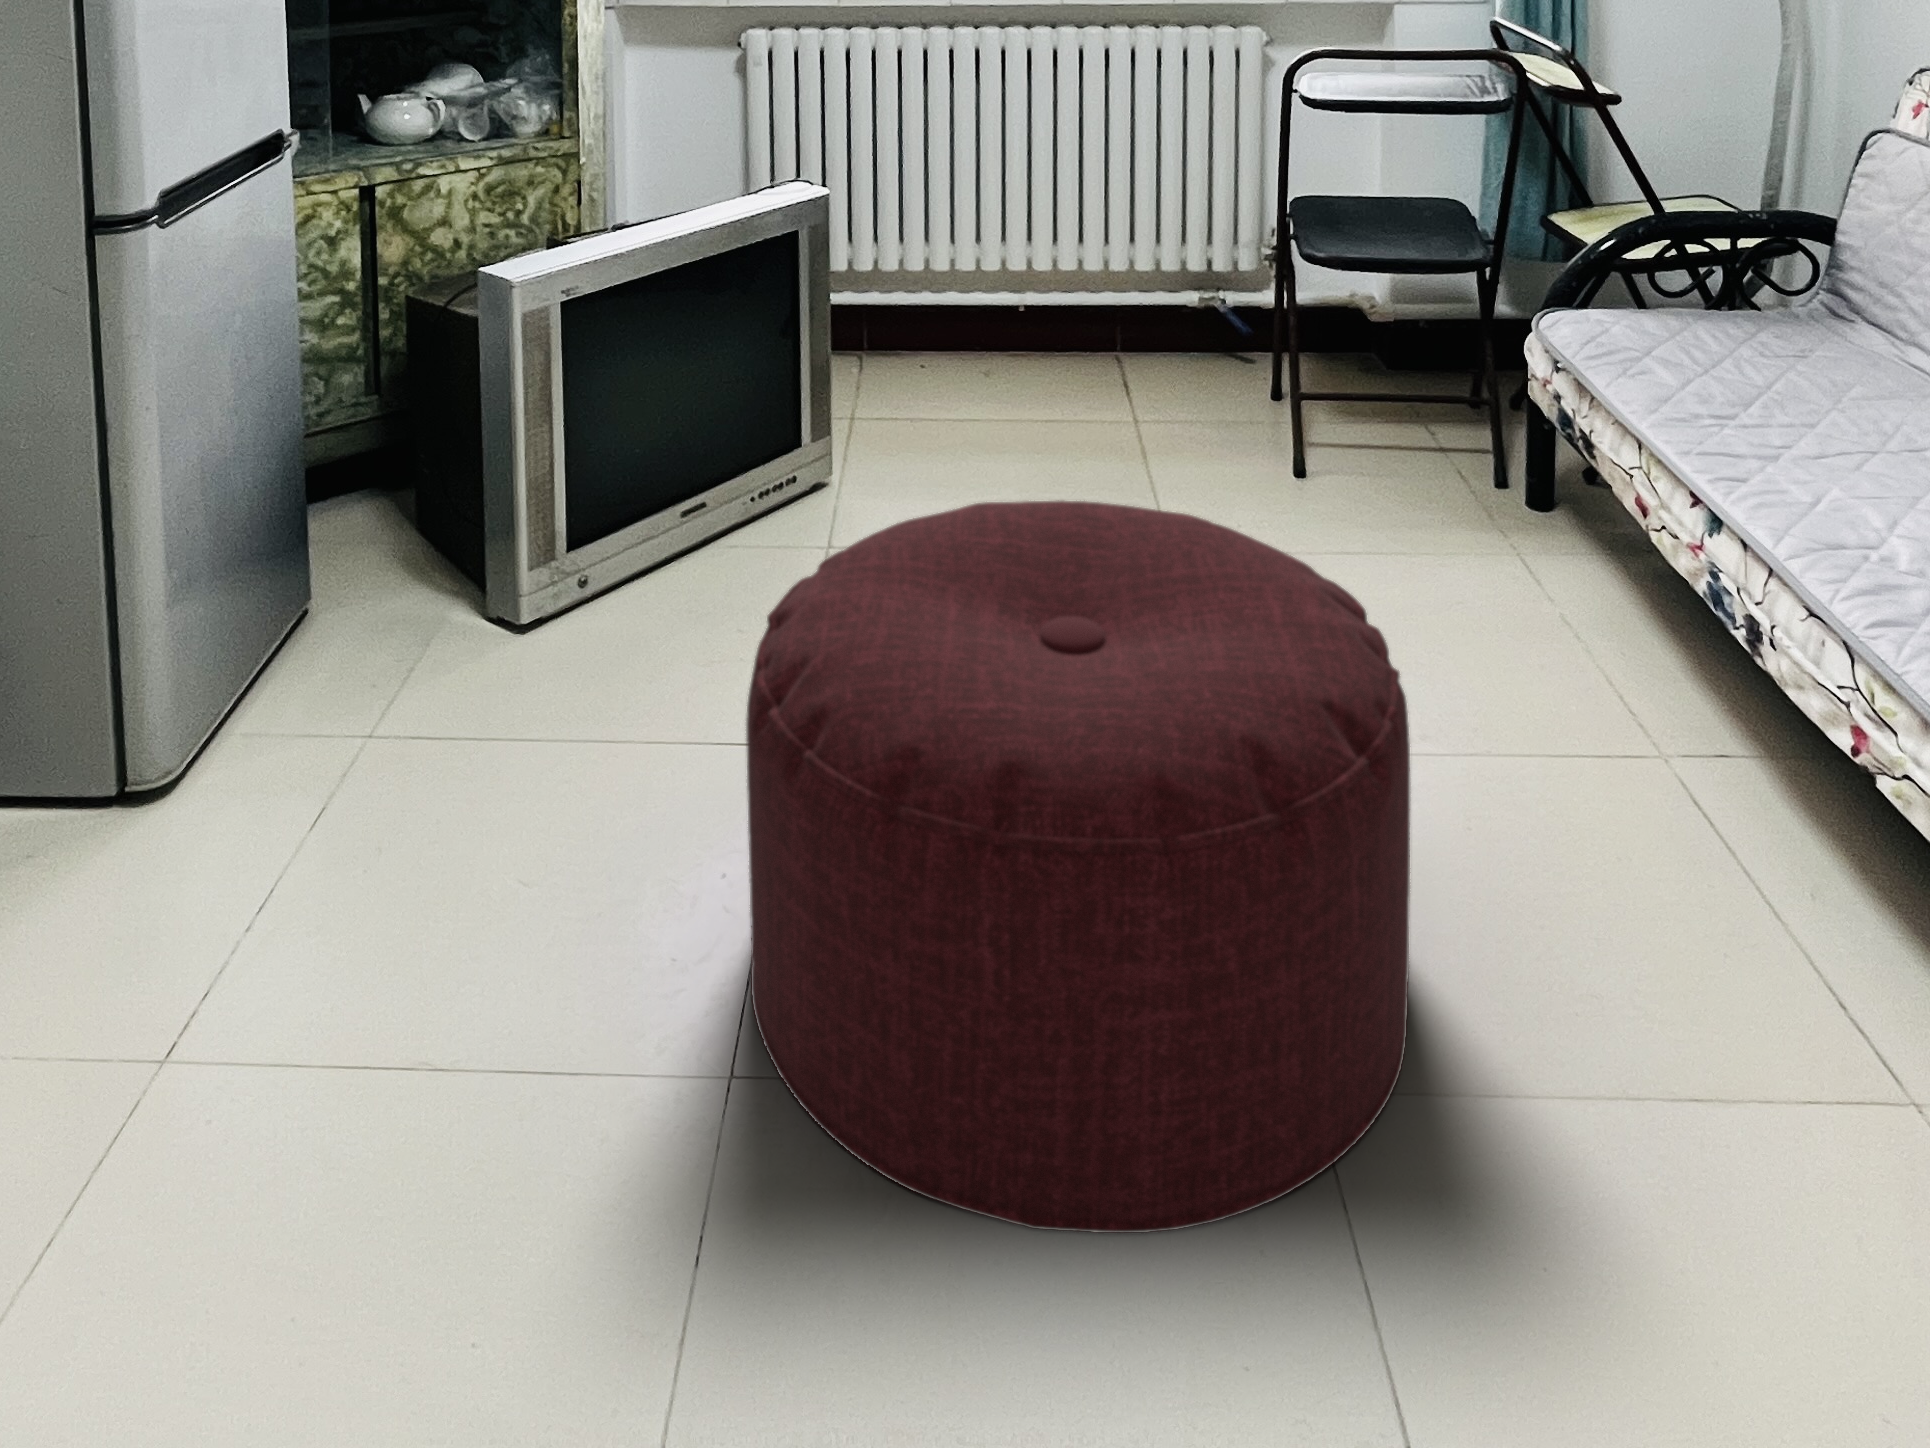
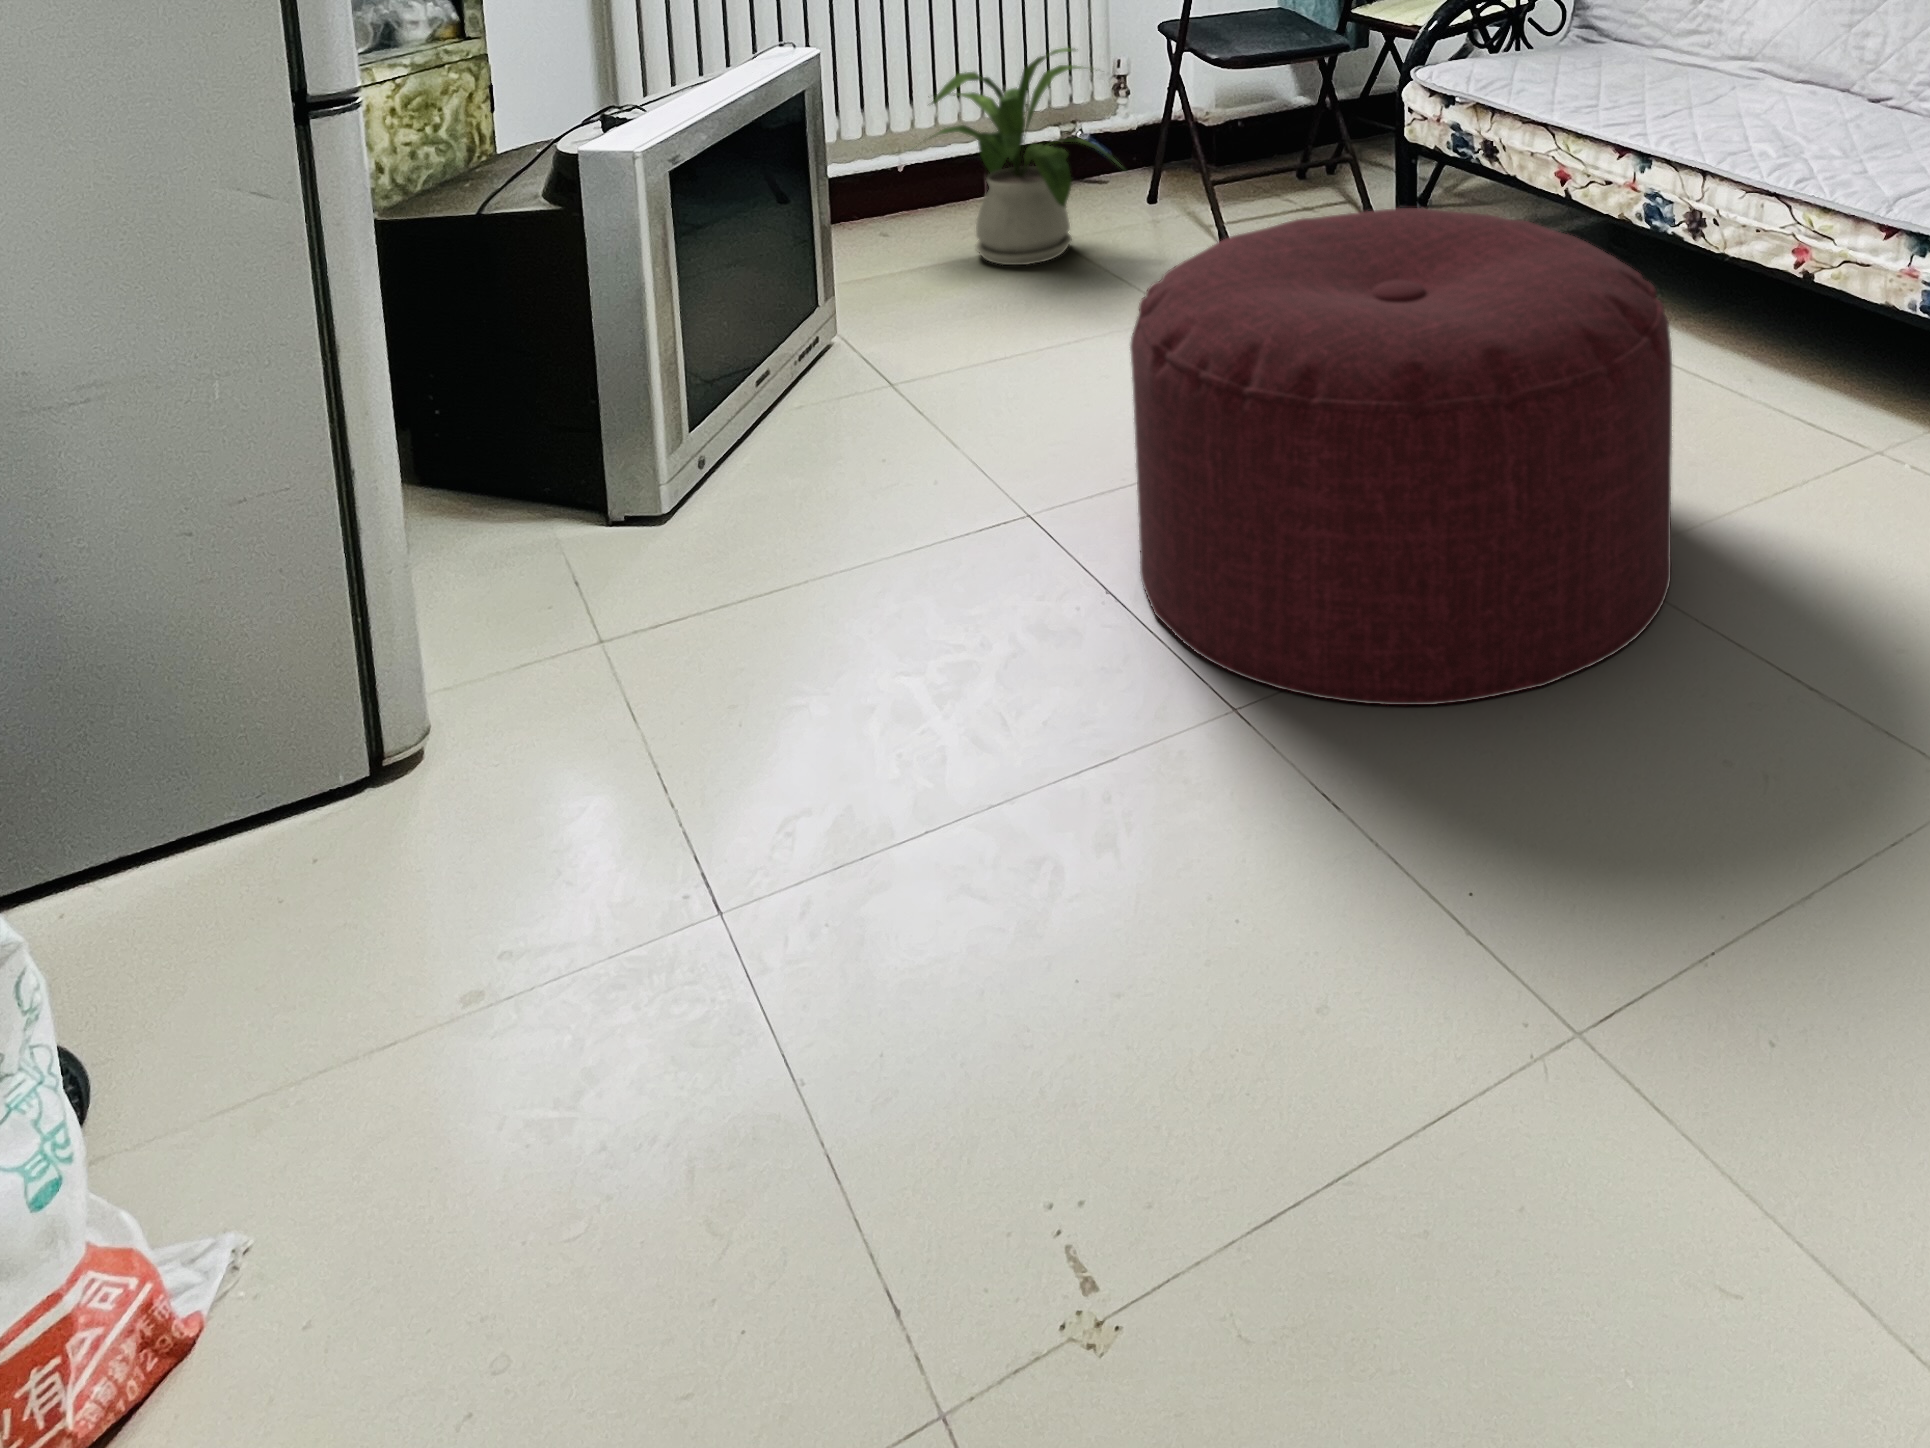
house plant: none [992,214,1197,438] -> present [932,48,1119,265]

